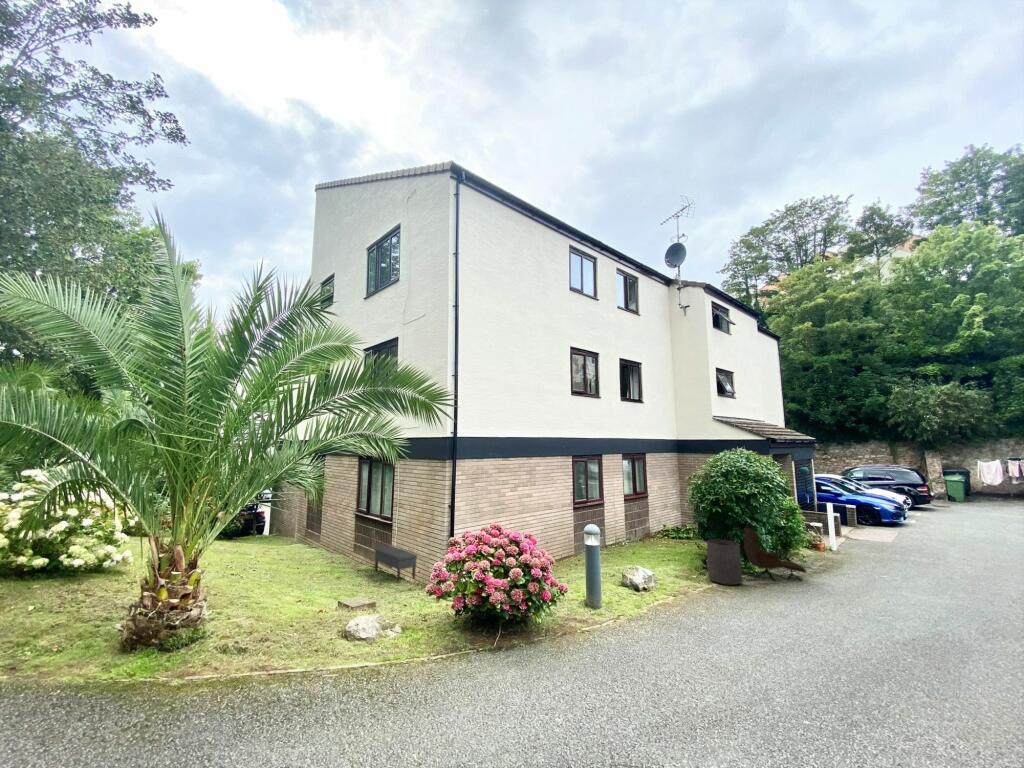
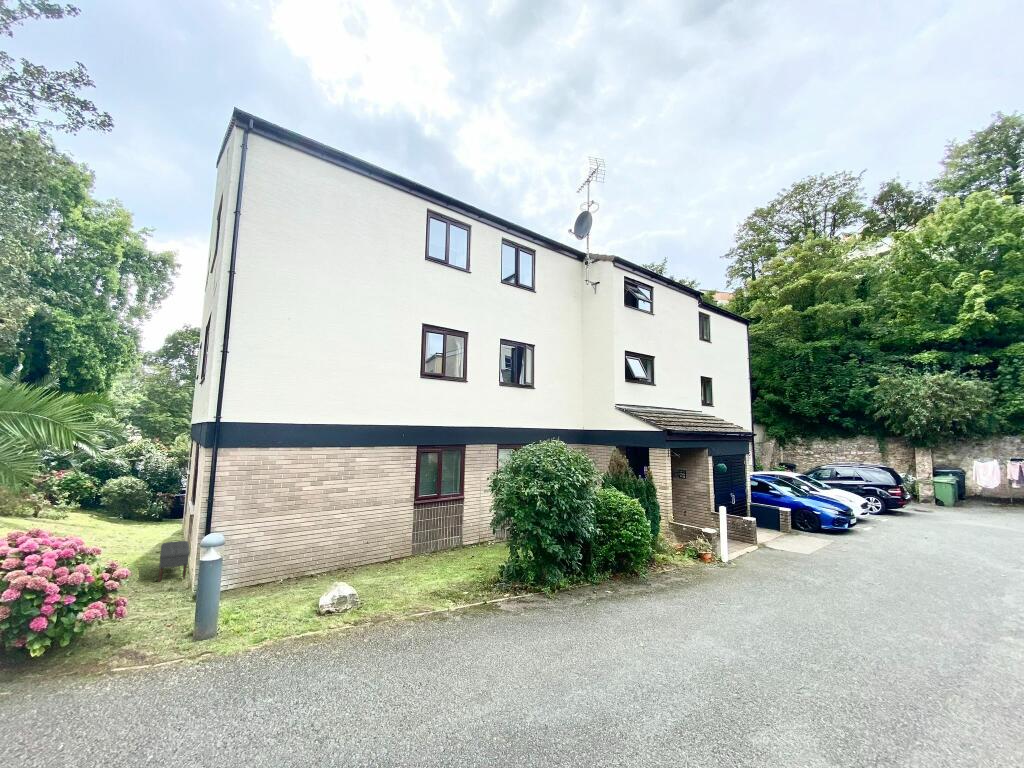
lounge chair: present [744,528,806,582] -> none [570,532,632,599]
trash can: present [707,540,742,585] -> none [512,545,548,600]

